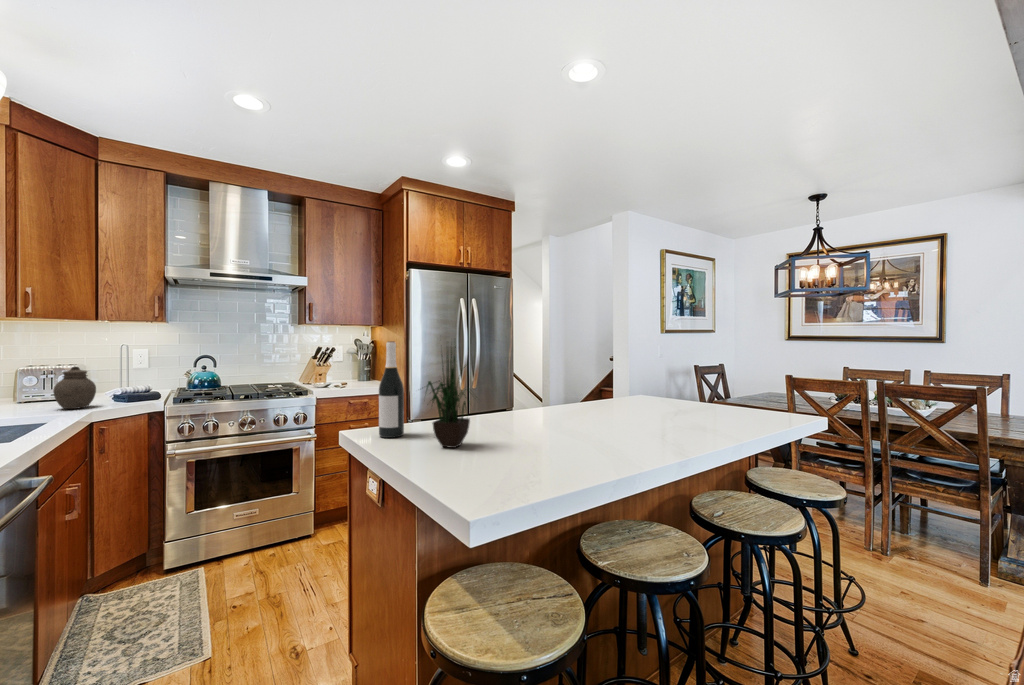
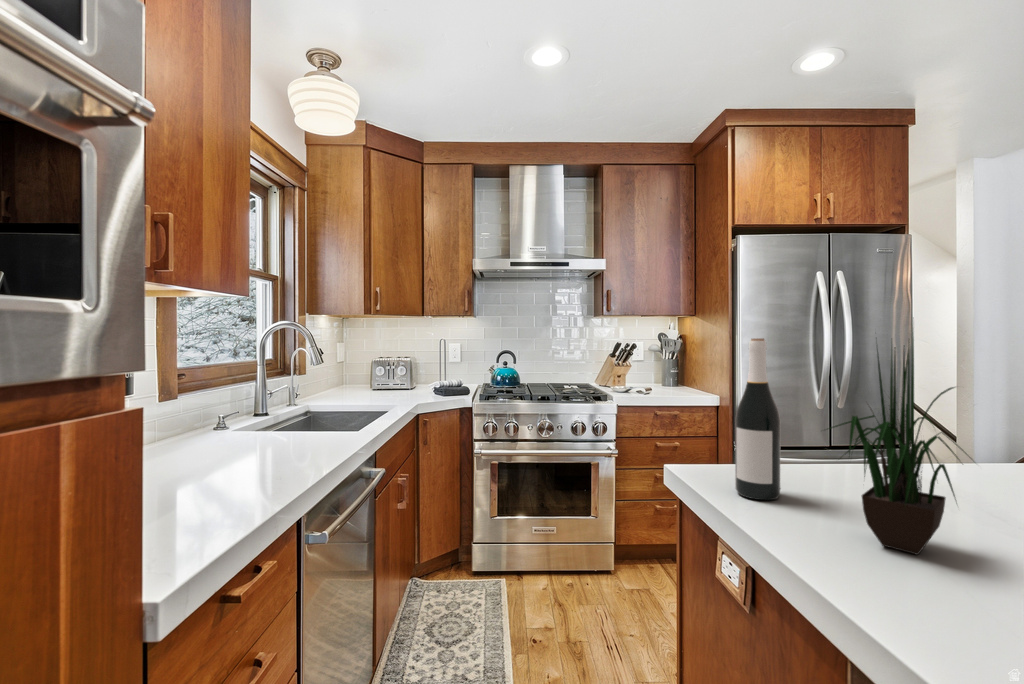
jar: present [53,366,96,409] -> none [391,360,420,400]

